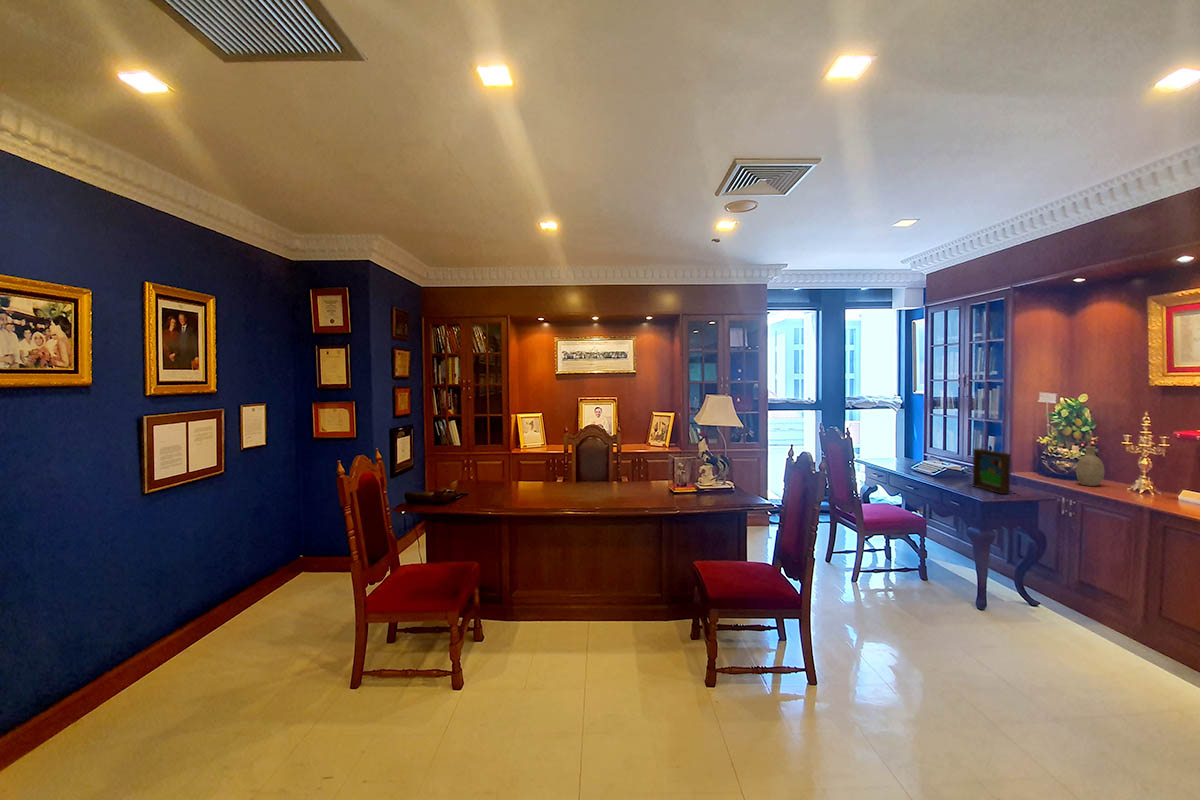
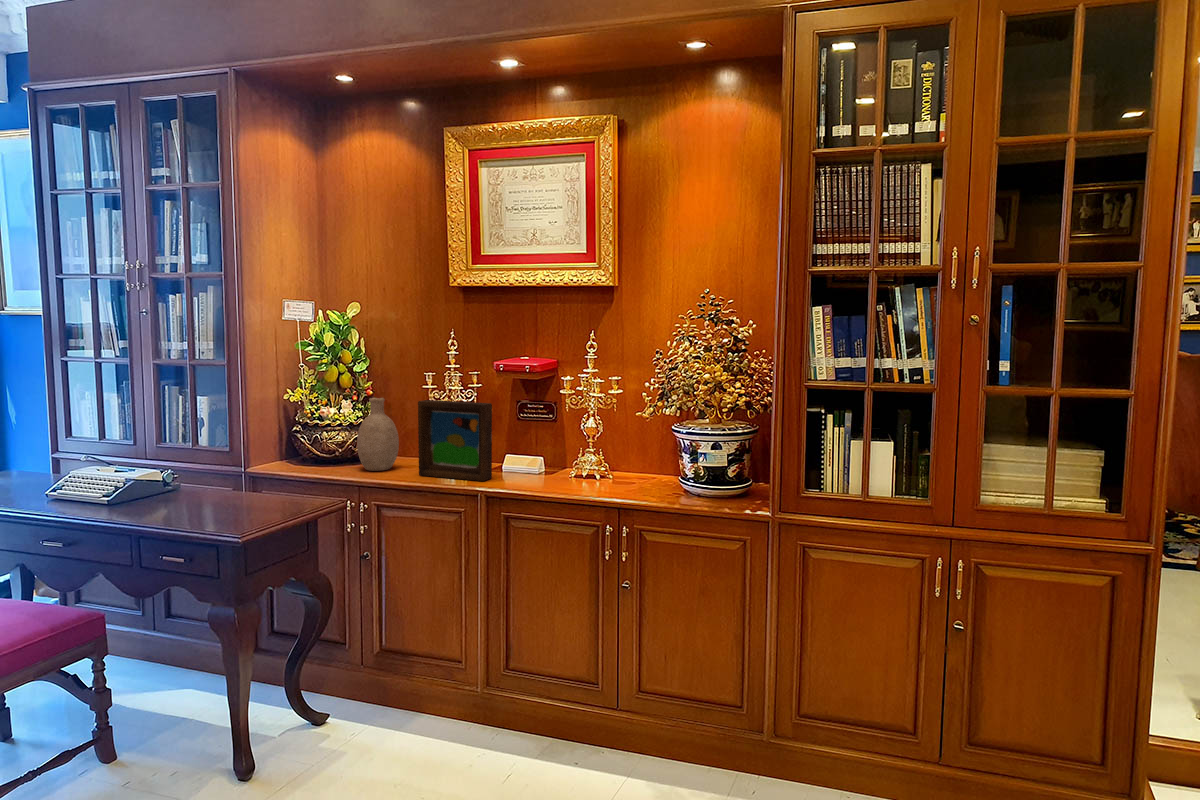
picture frame: present [973,449,1011,494] -> present [418,400,492,481]

